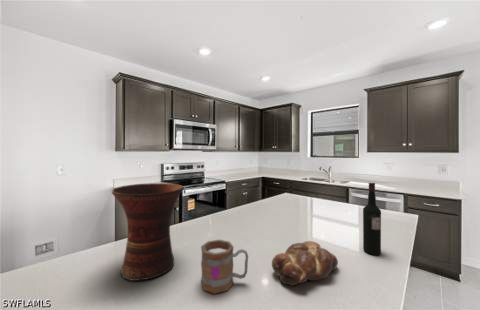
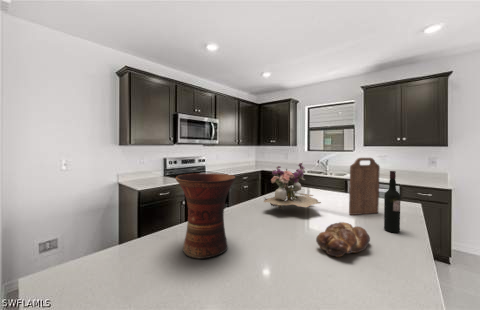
cutting board: none [330,166,365,230] -> present [349,158,380,215]
flower arrangement: none [235,170,298,223] -> present [264,163,321,209]
mug: present [201,240,248,294] -> none [260,221,301,266]

